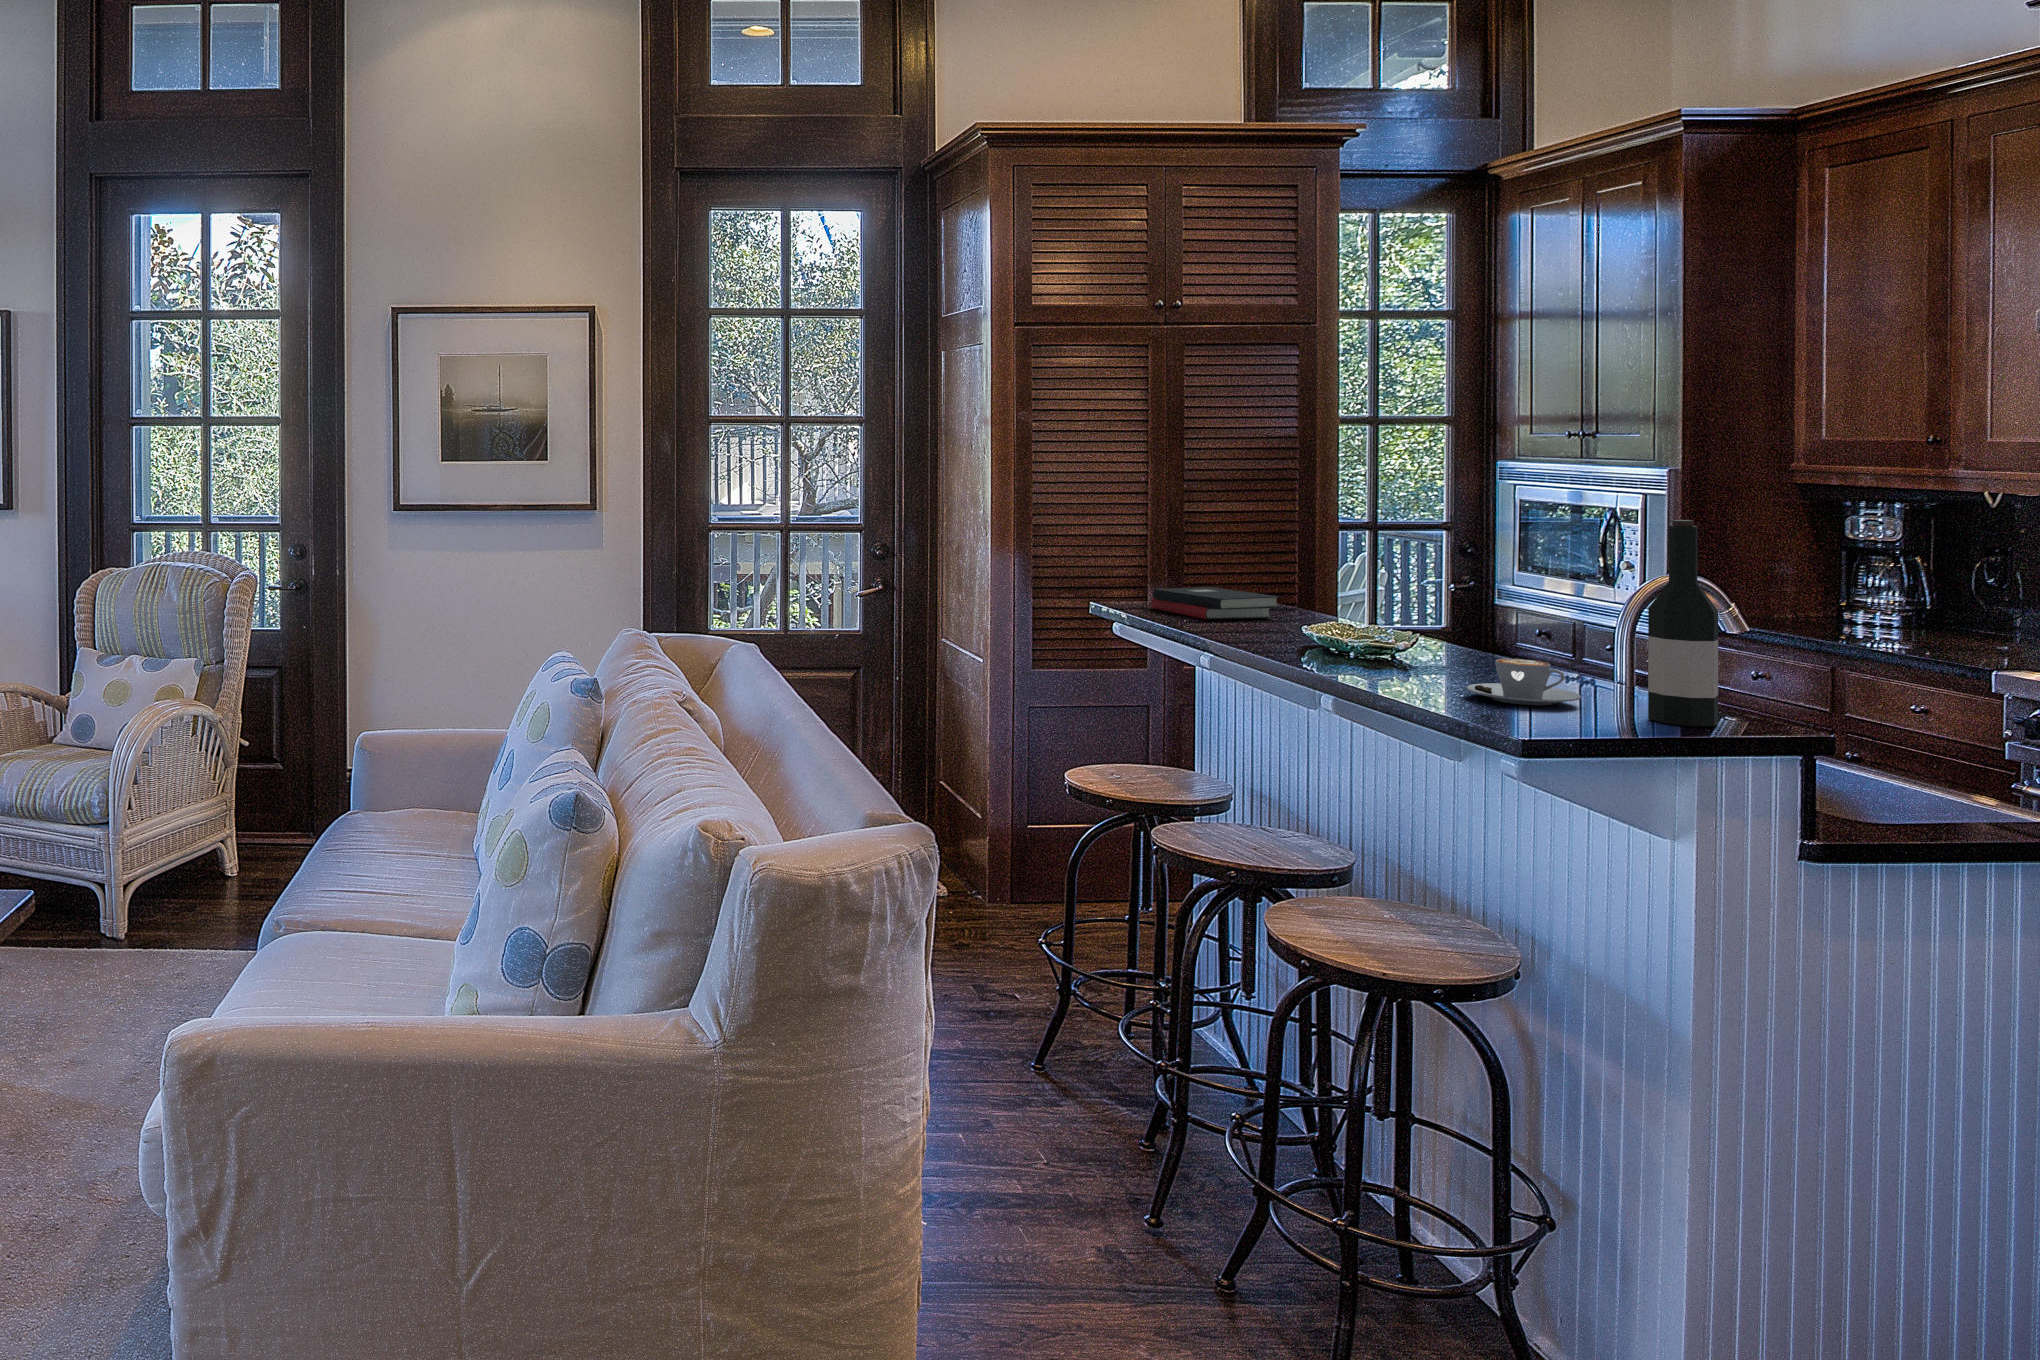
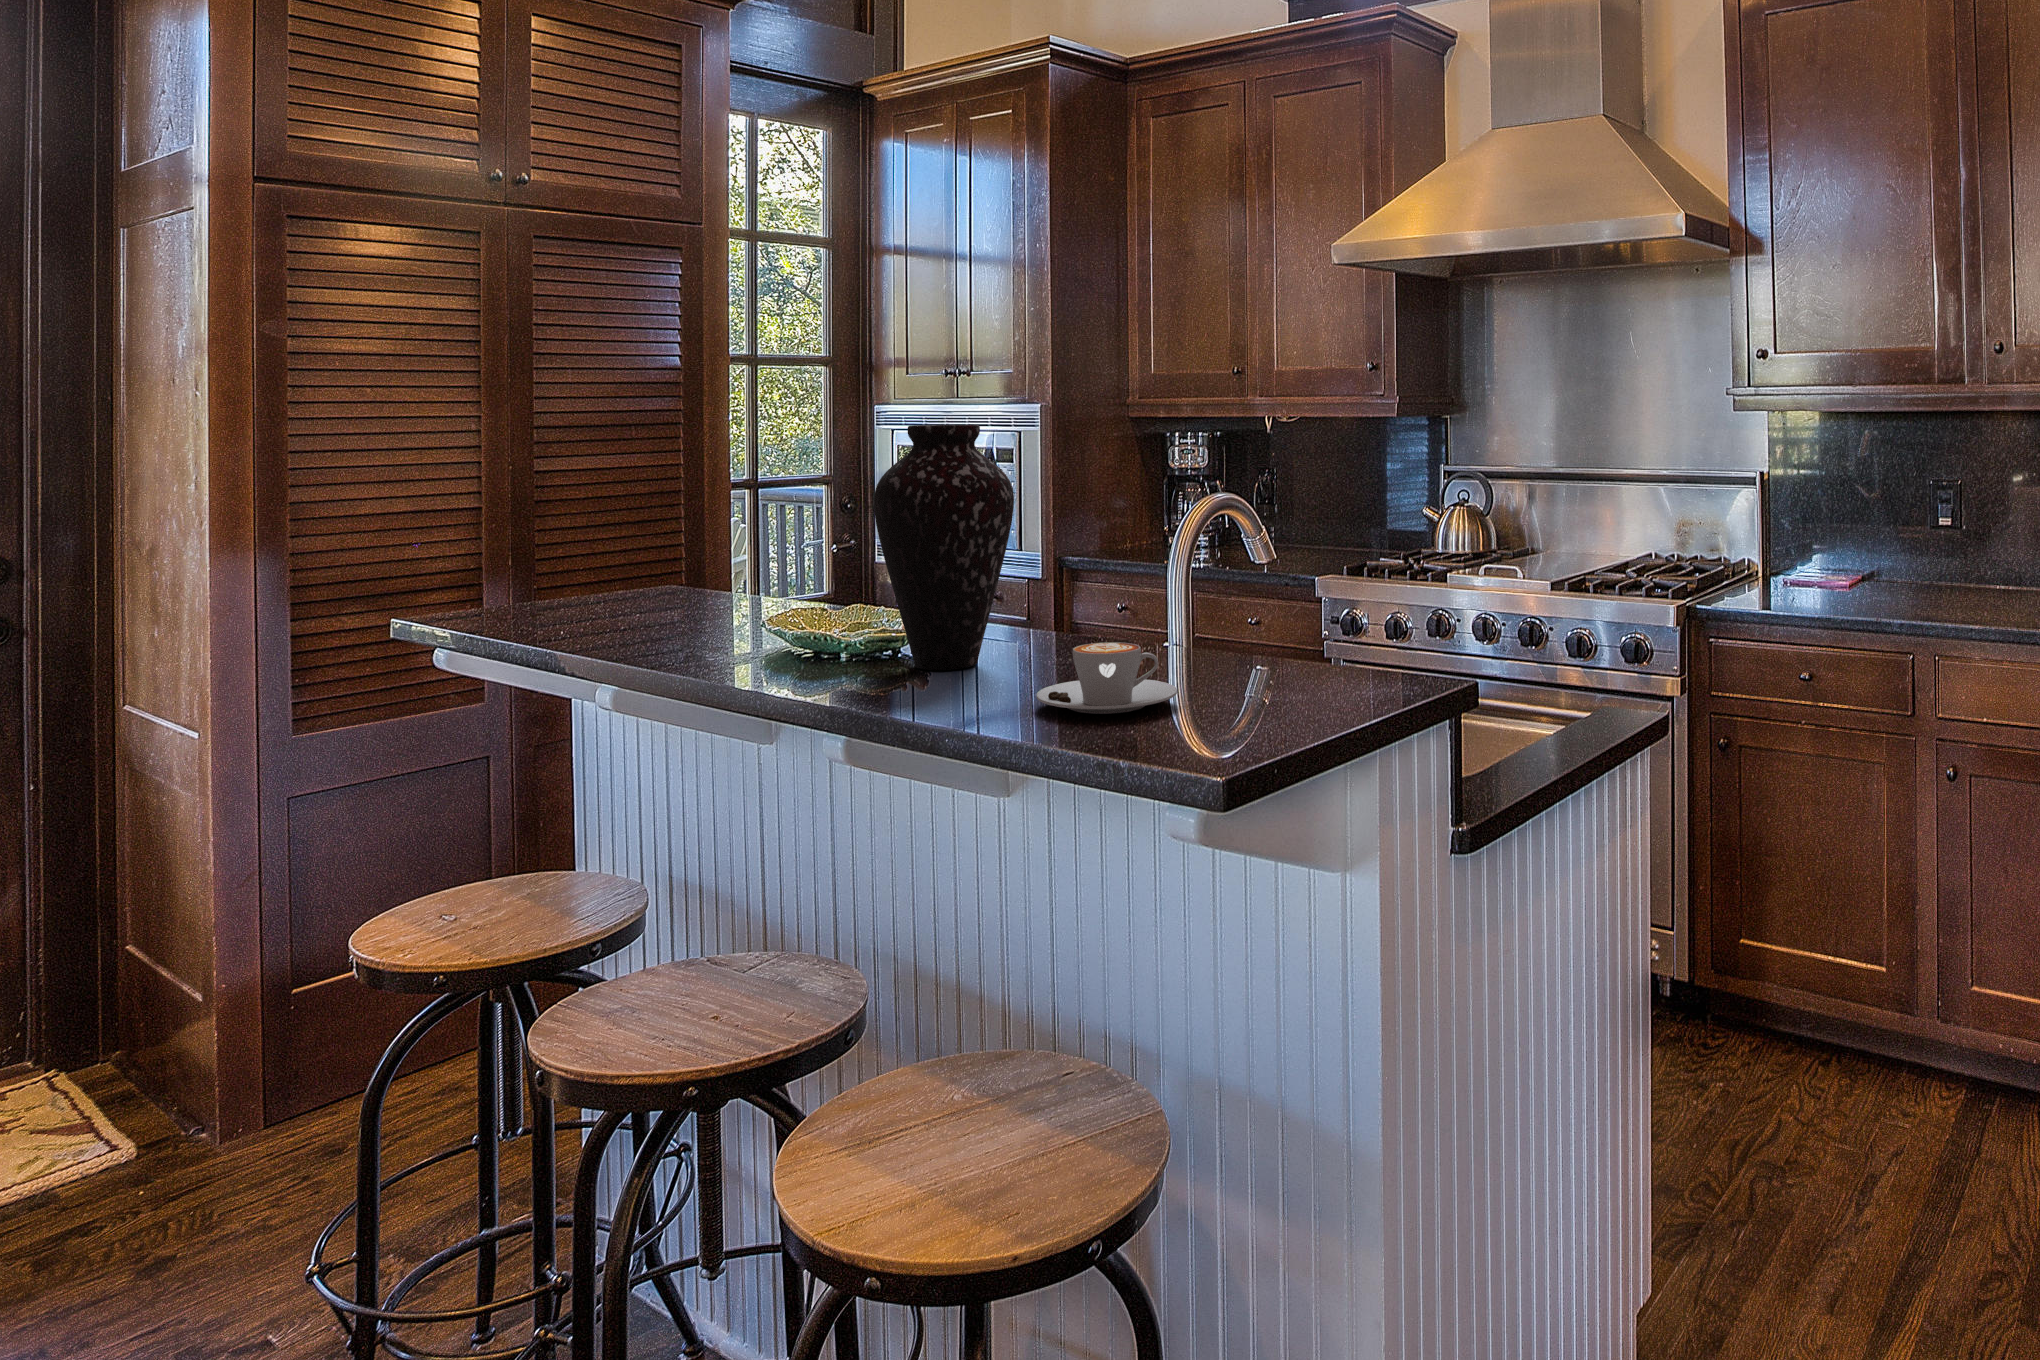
vase: none [1377,503,1487,670] -> present [874,425,1014,670]
wine bottle: present [1648,520,1718,726] -> none [1259,425,1335,712]
hardback book: present [1151,587,1280,619] -> none [498,576,697,628]

